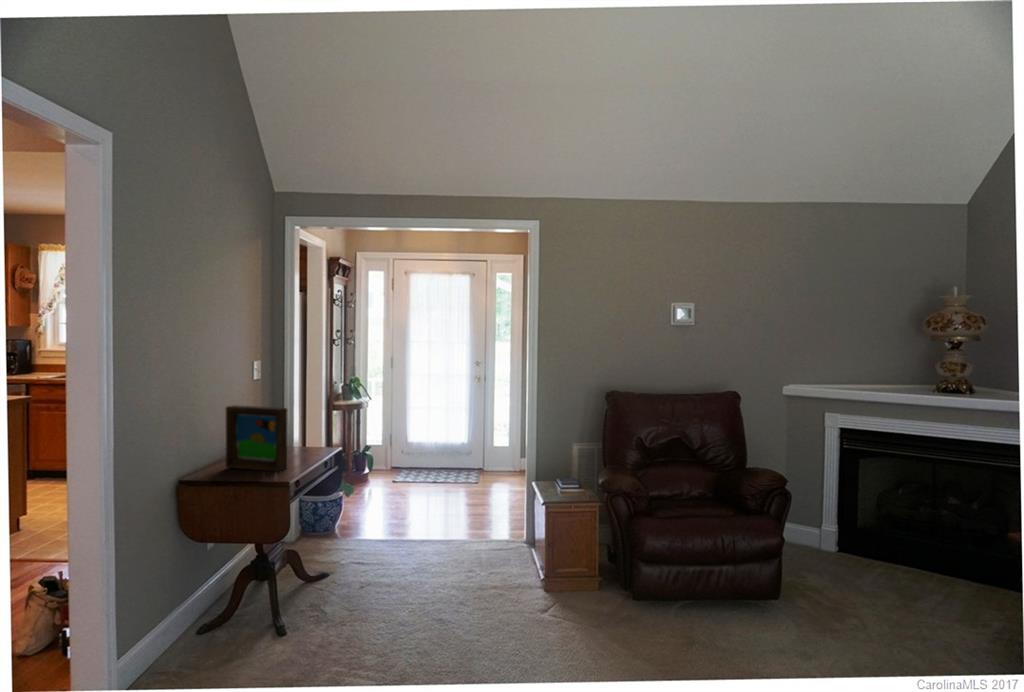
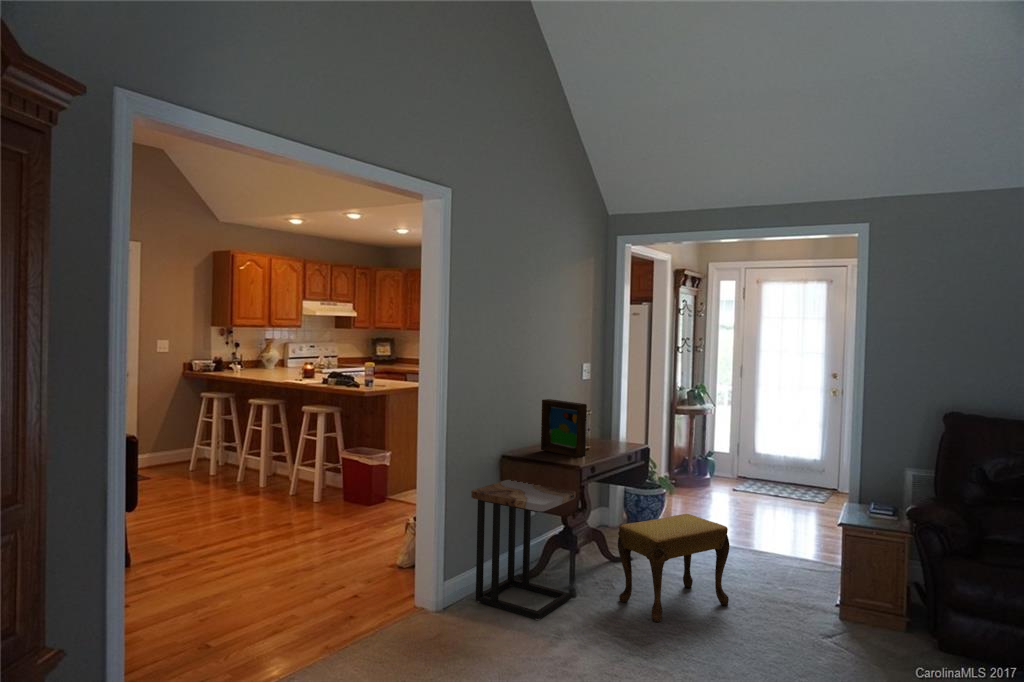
side table: none [150,510,286,674] -> present [471,480,576,620]
footstool: none [335,516,448,639] -> present [618,514,729,622]

